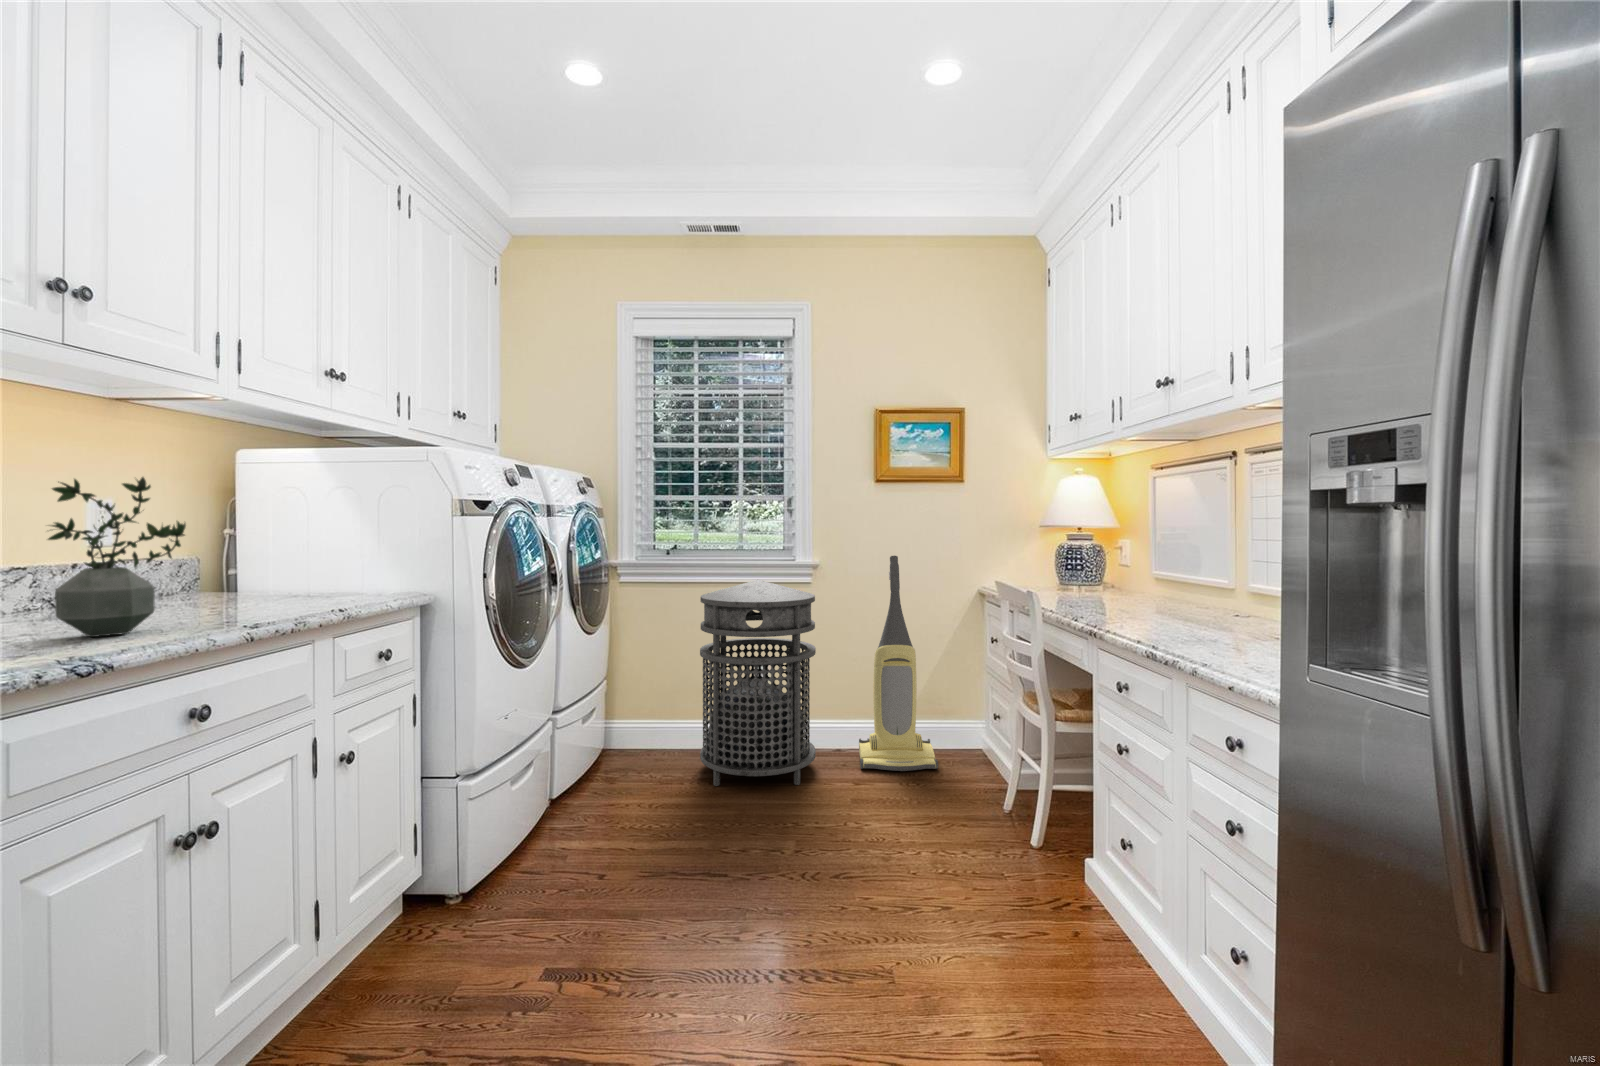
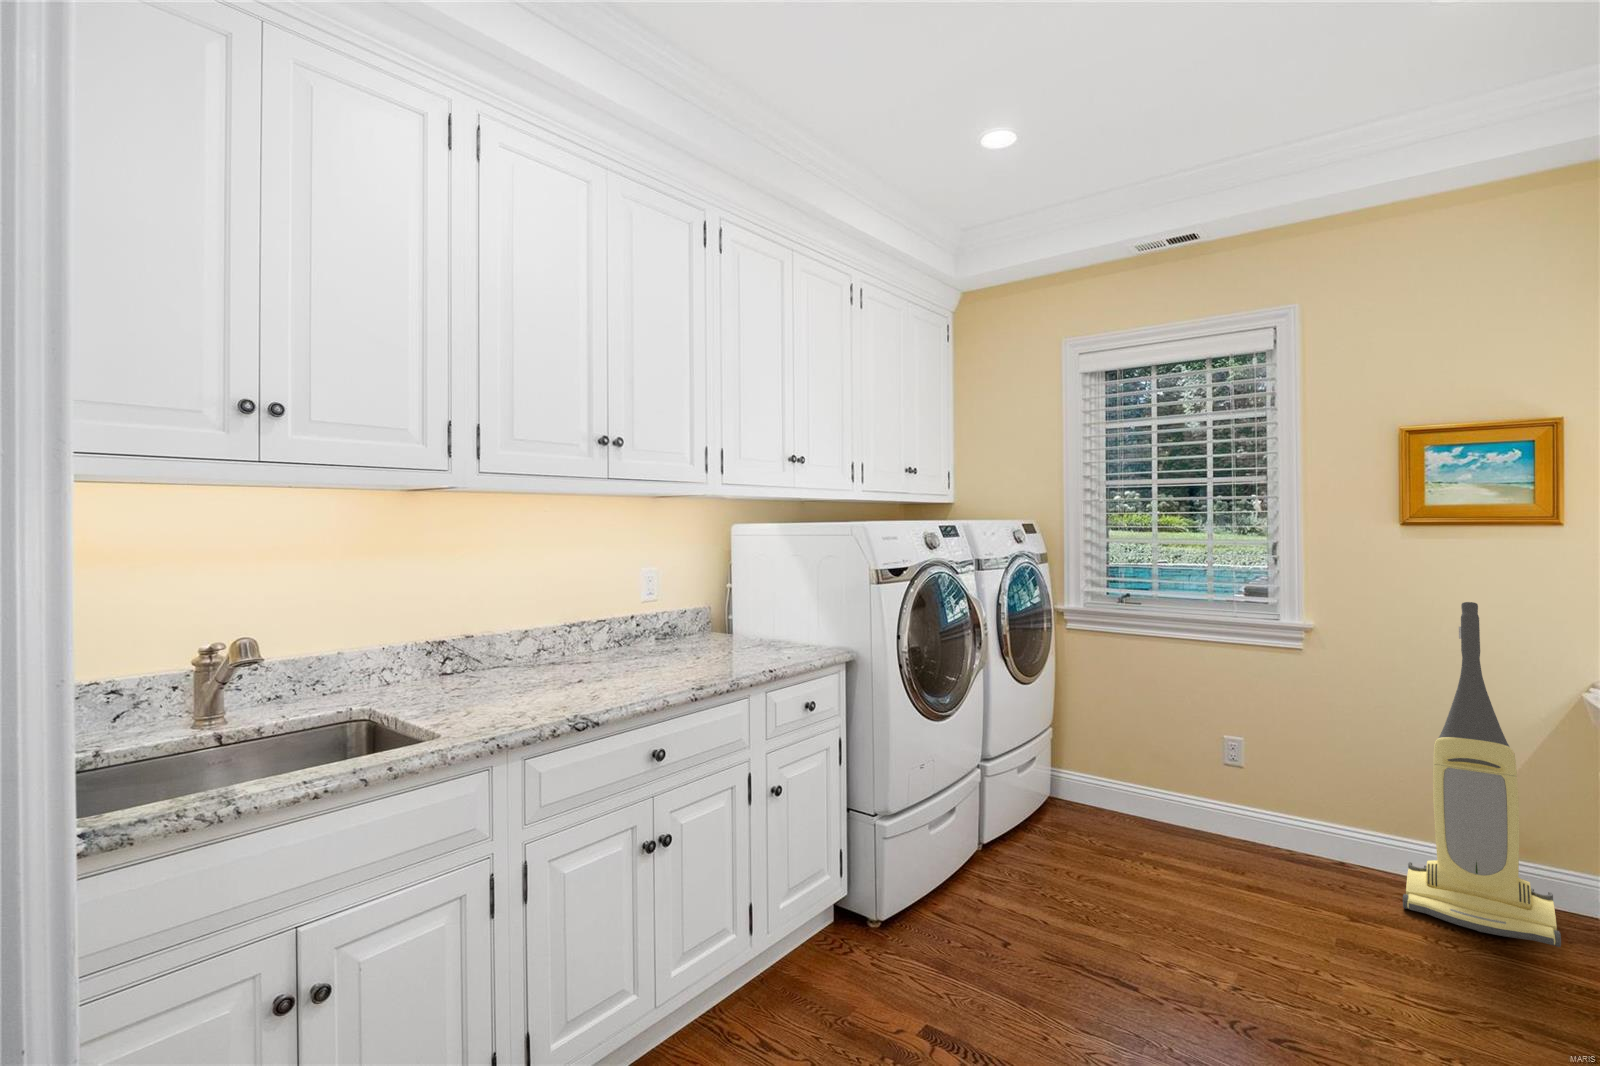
potted plant: present [48,477,186,637] -> none [583,578,656,691]
trash can: present [700,580,816,786] -> none [1149,630,1324,906]

